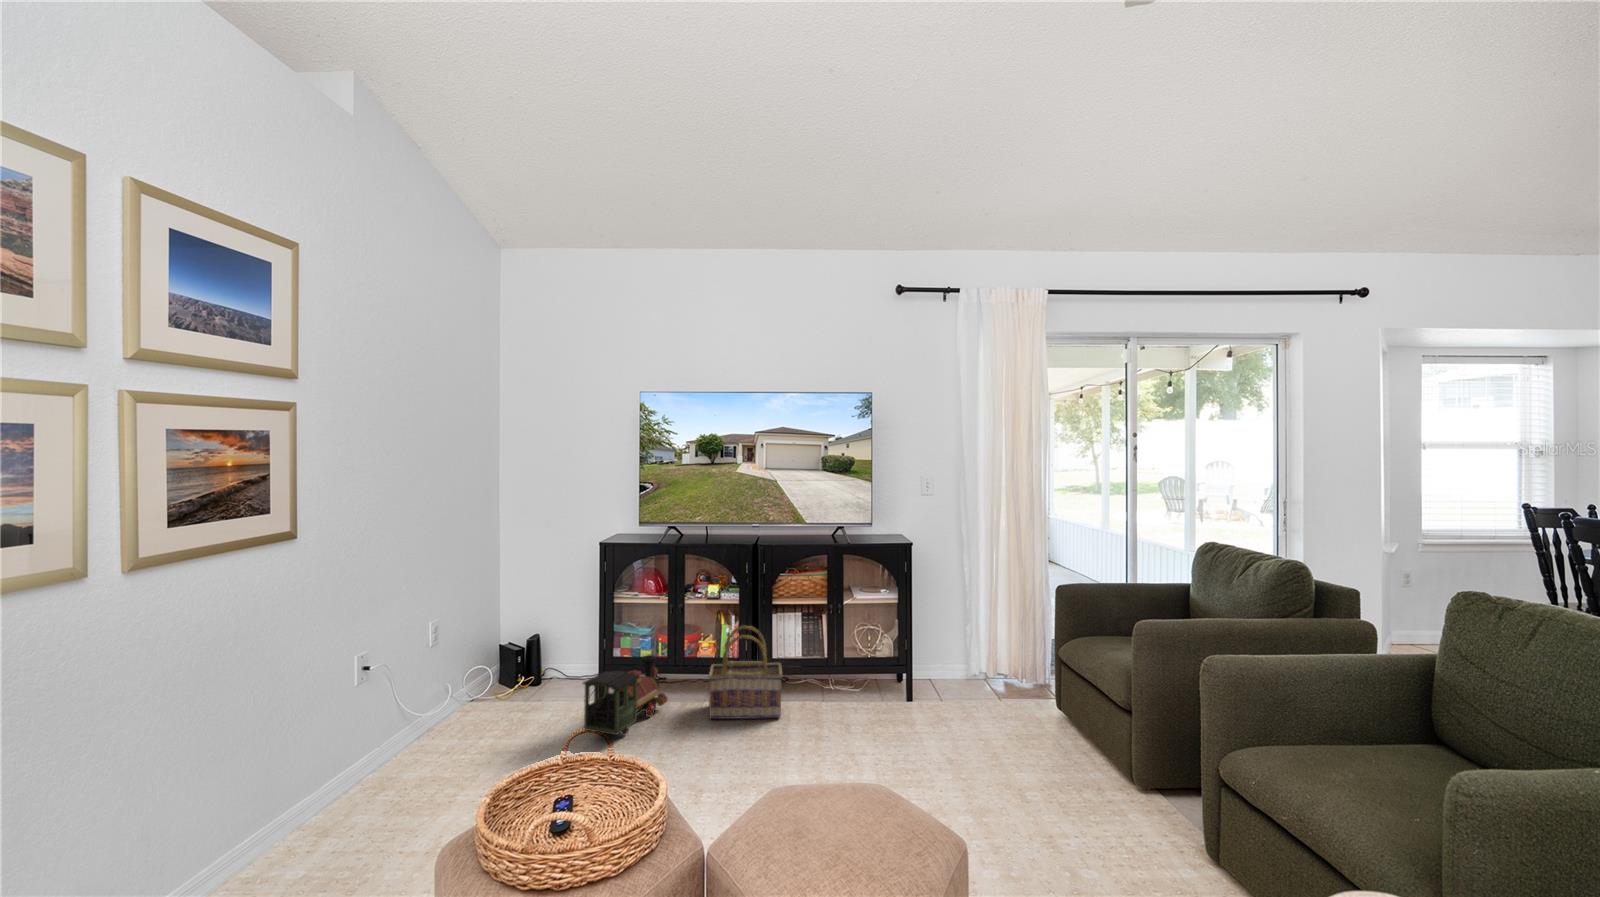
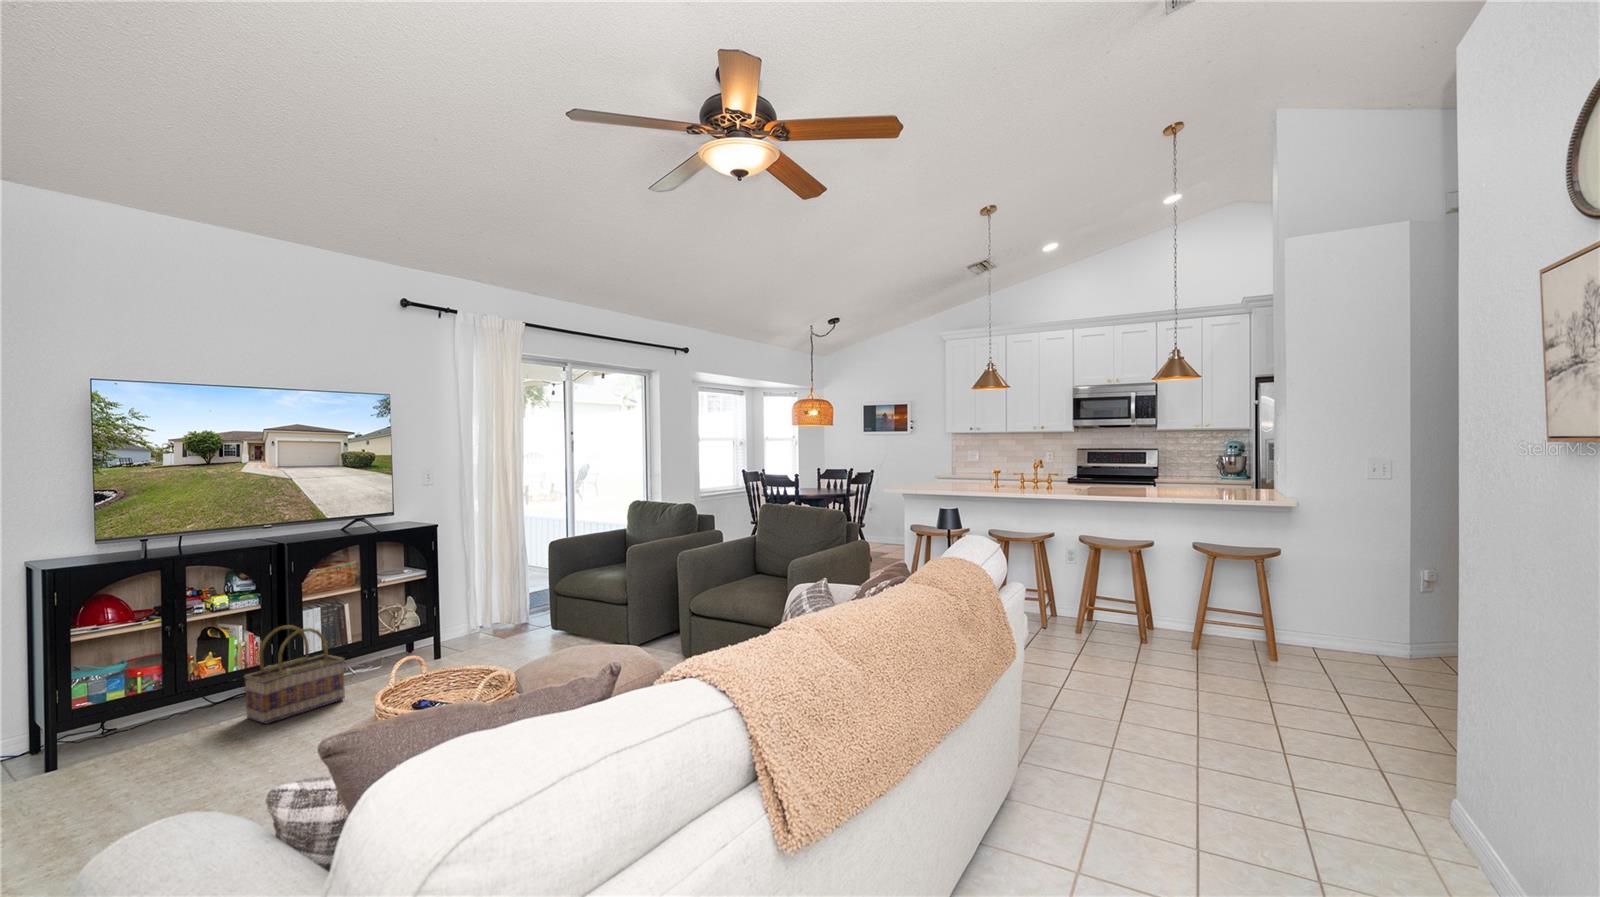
toy train: present [583,654,668,735] -> none [113,684,191,777]

